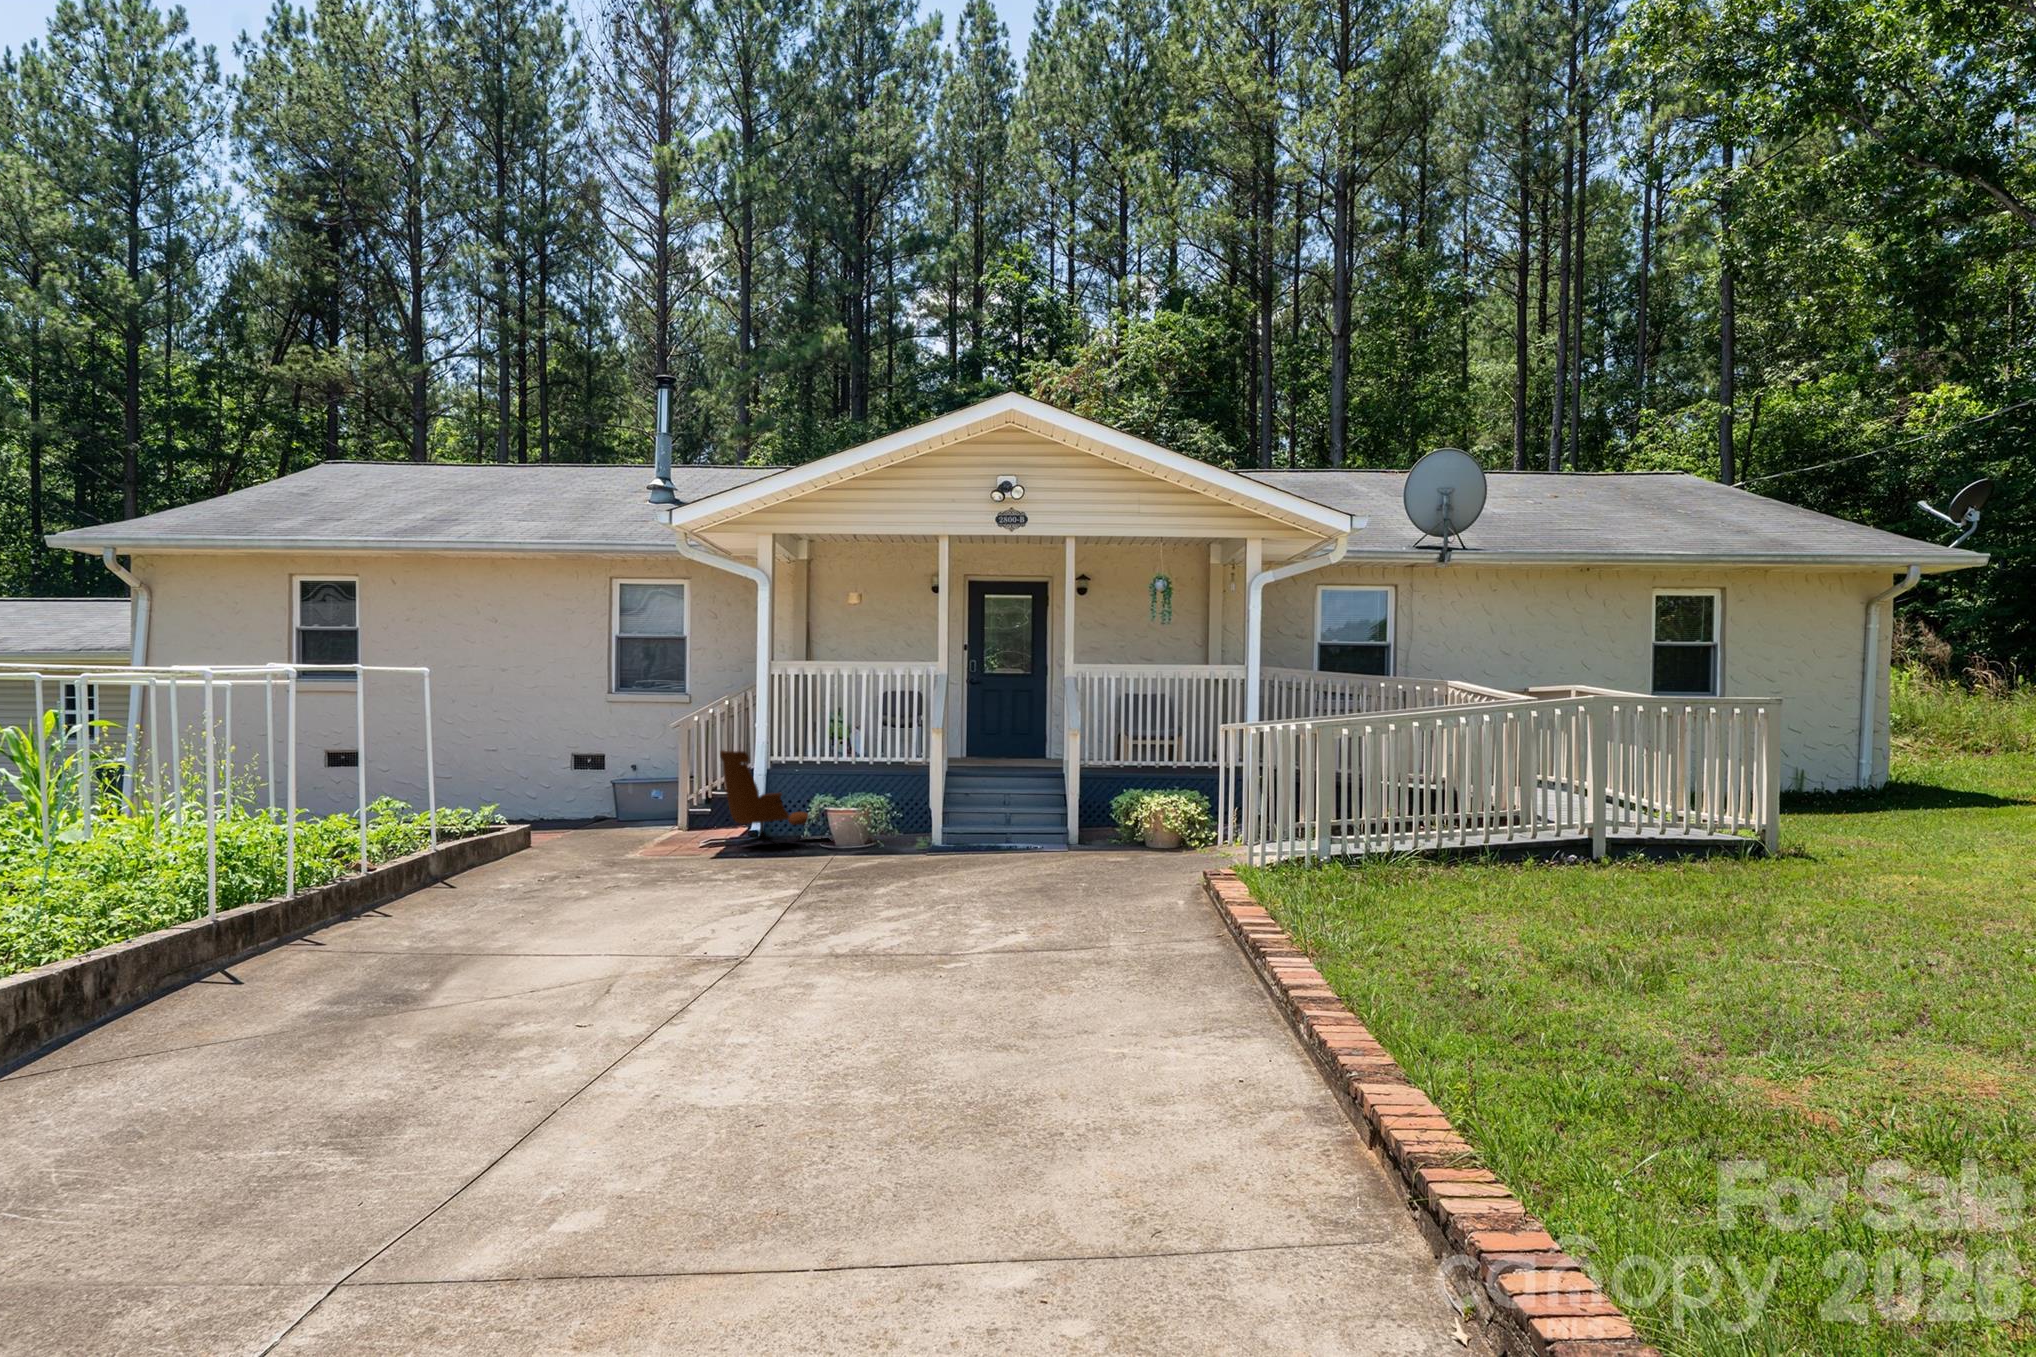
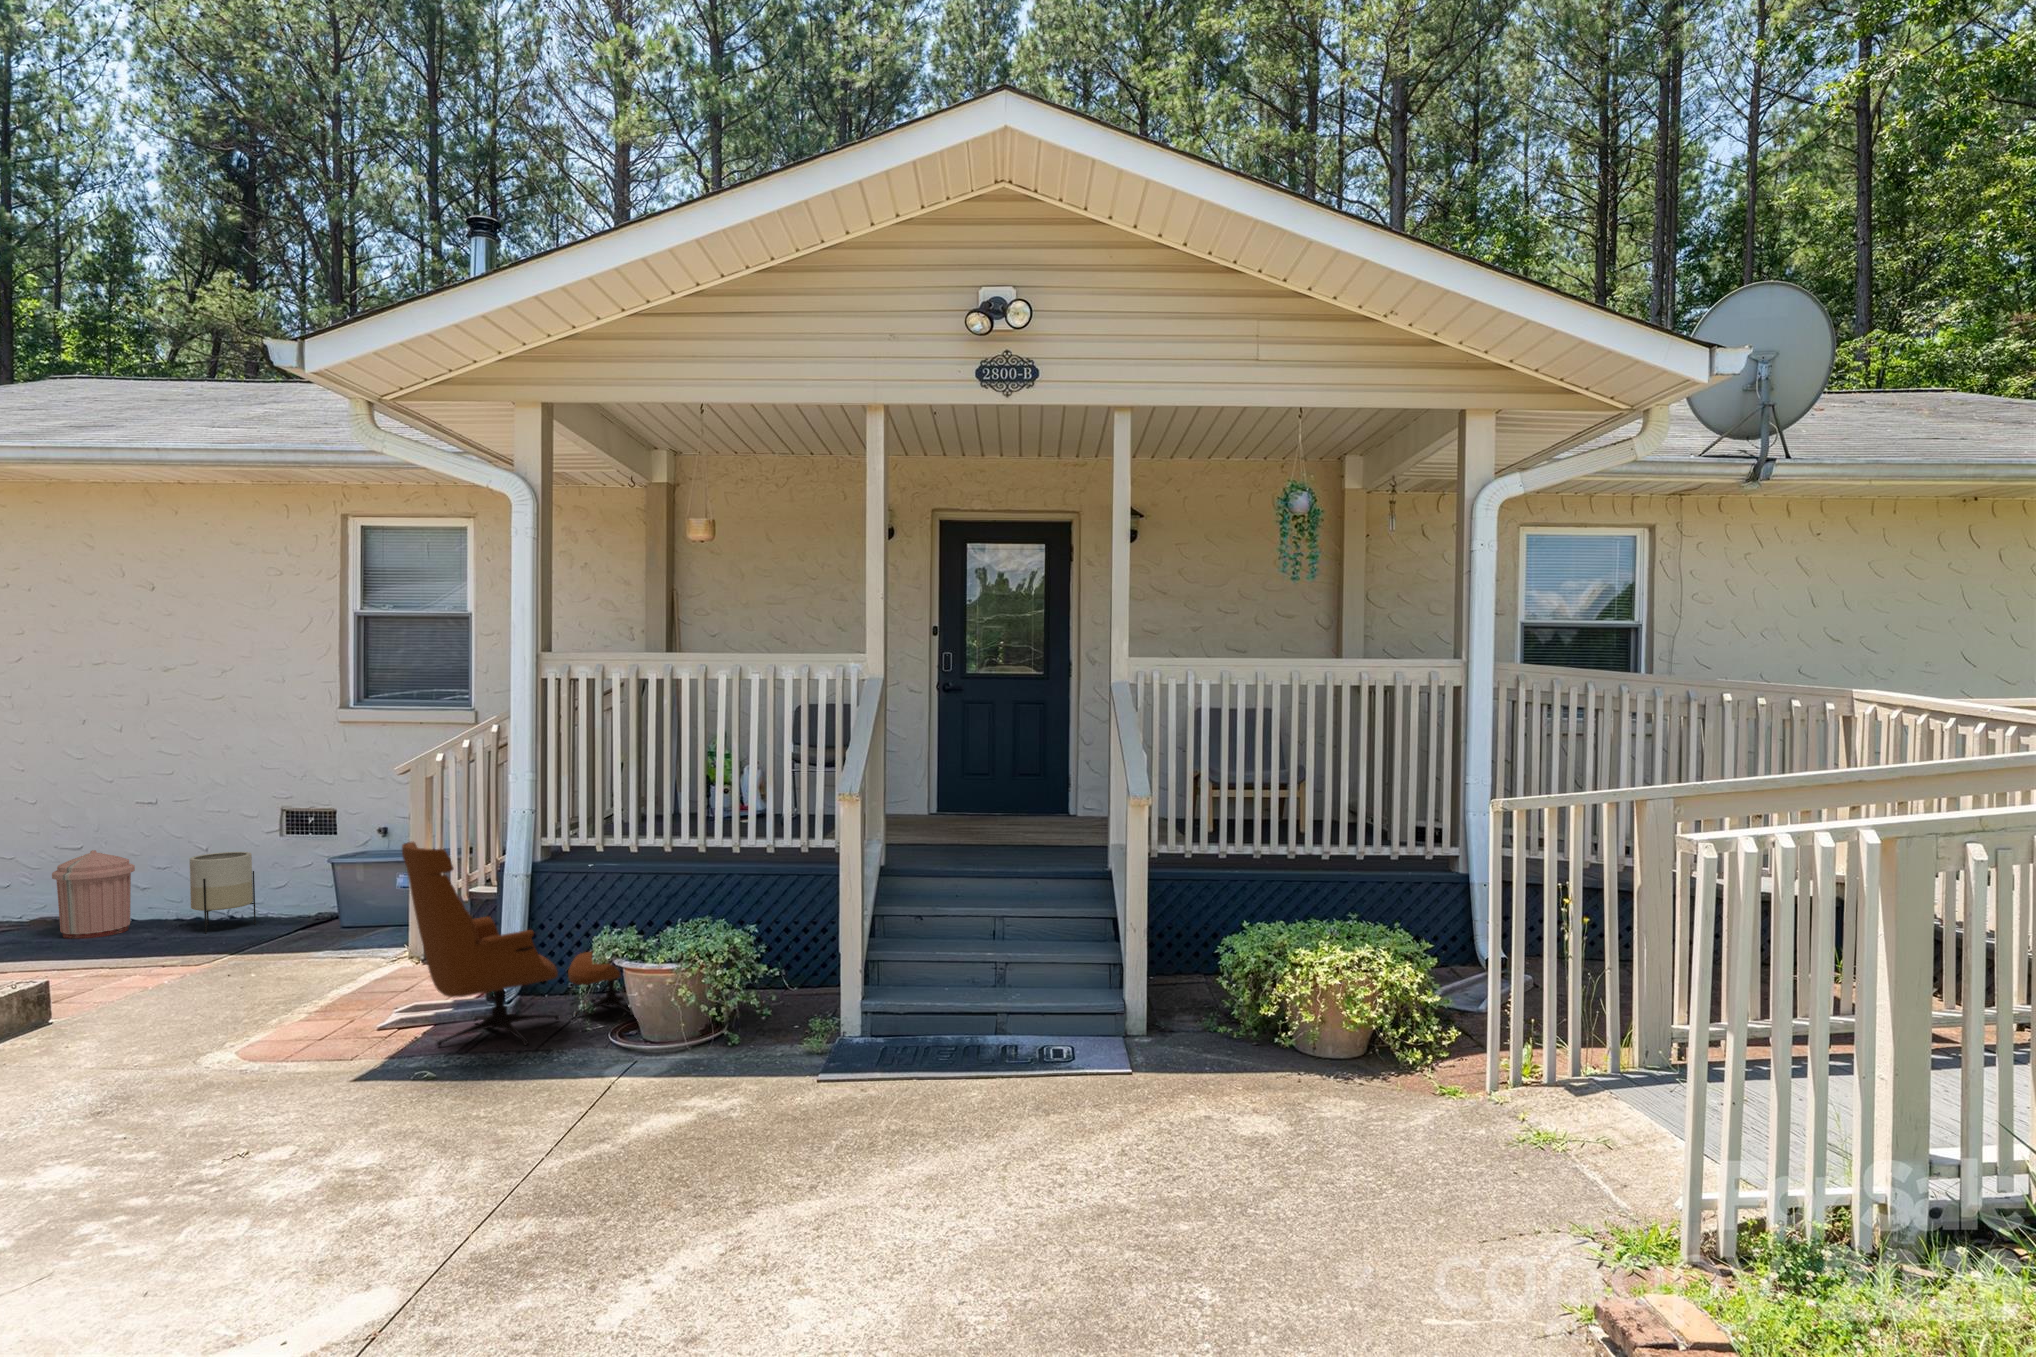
trash can: none [447,777,489,828] -> present [52,850,135,939]
planter: none [524,780,559,826] -> present [190,852,256,934]

